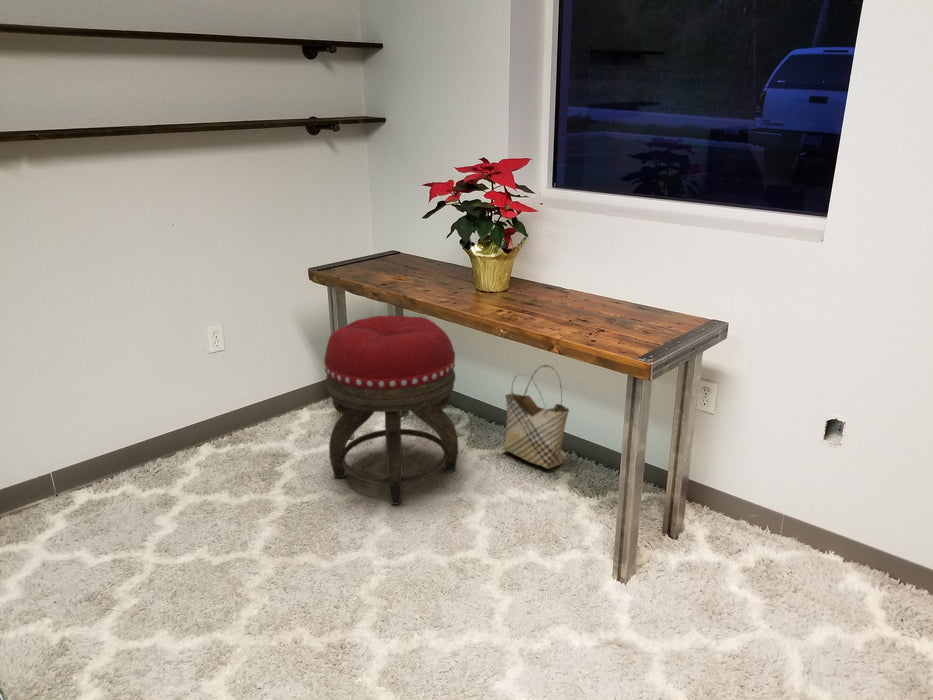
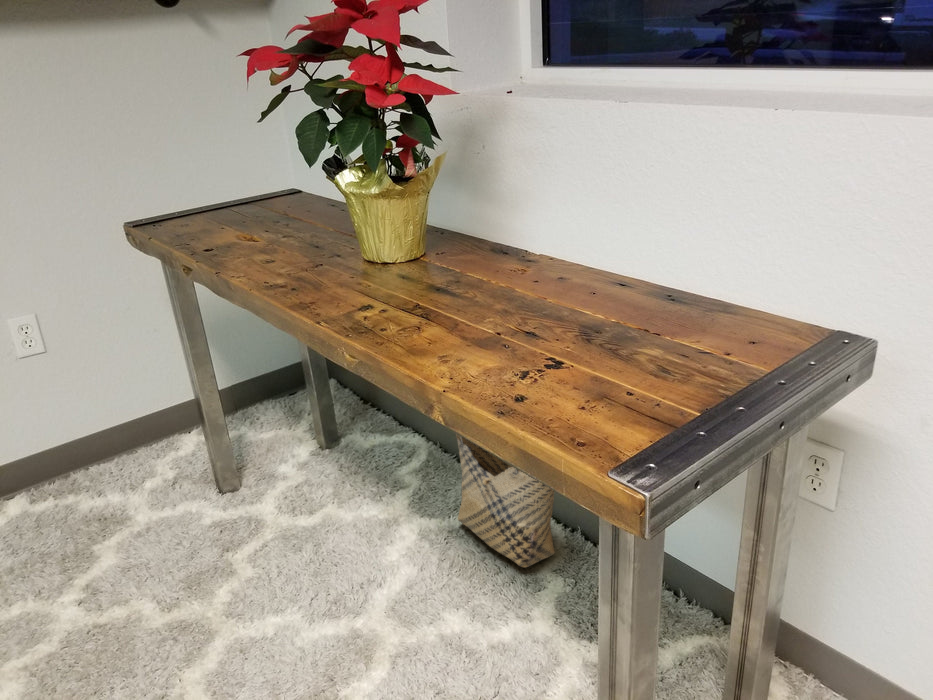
footstool: present [324,315,458,505] -> none [97,302,370,644]

